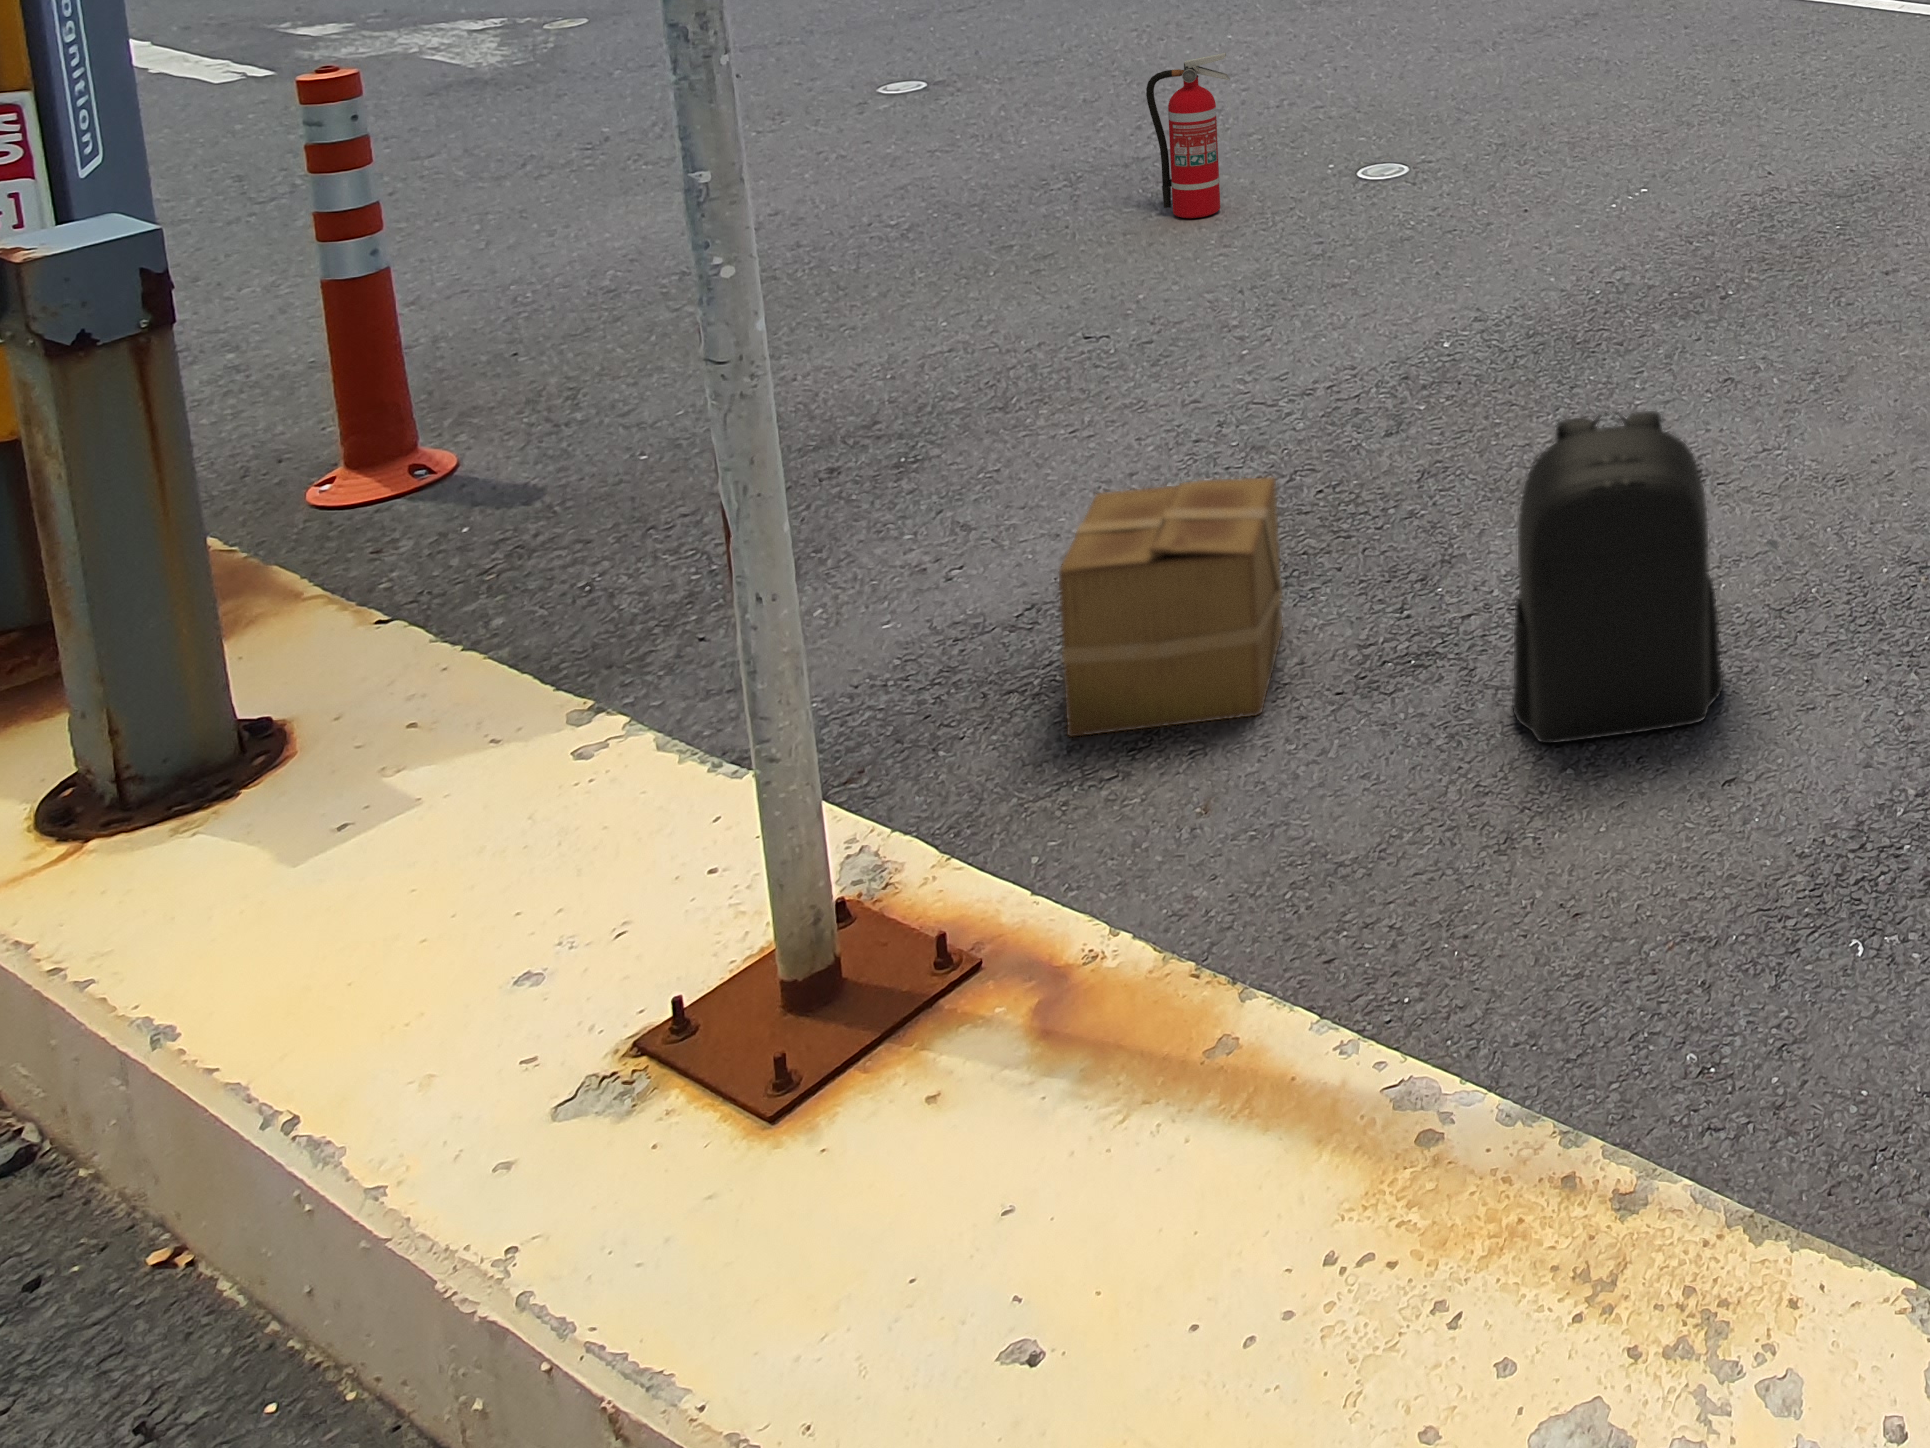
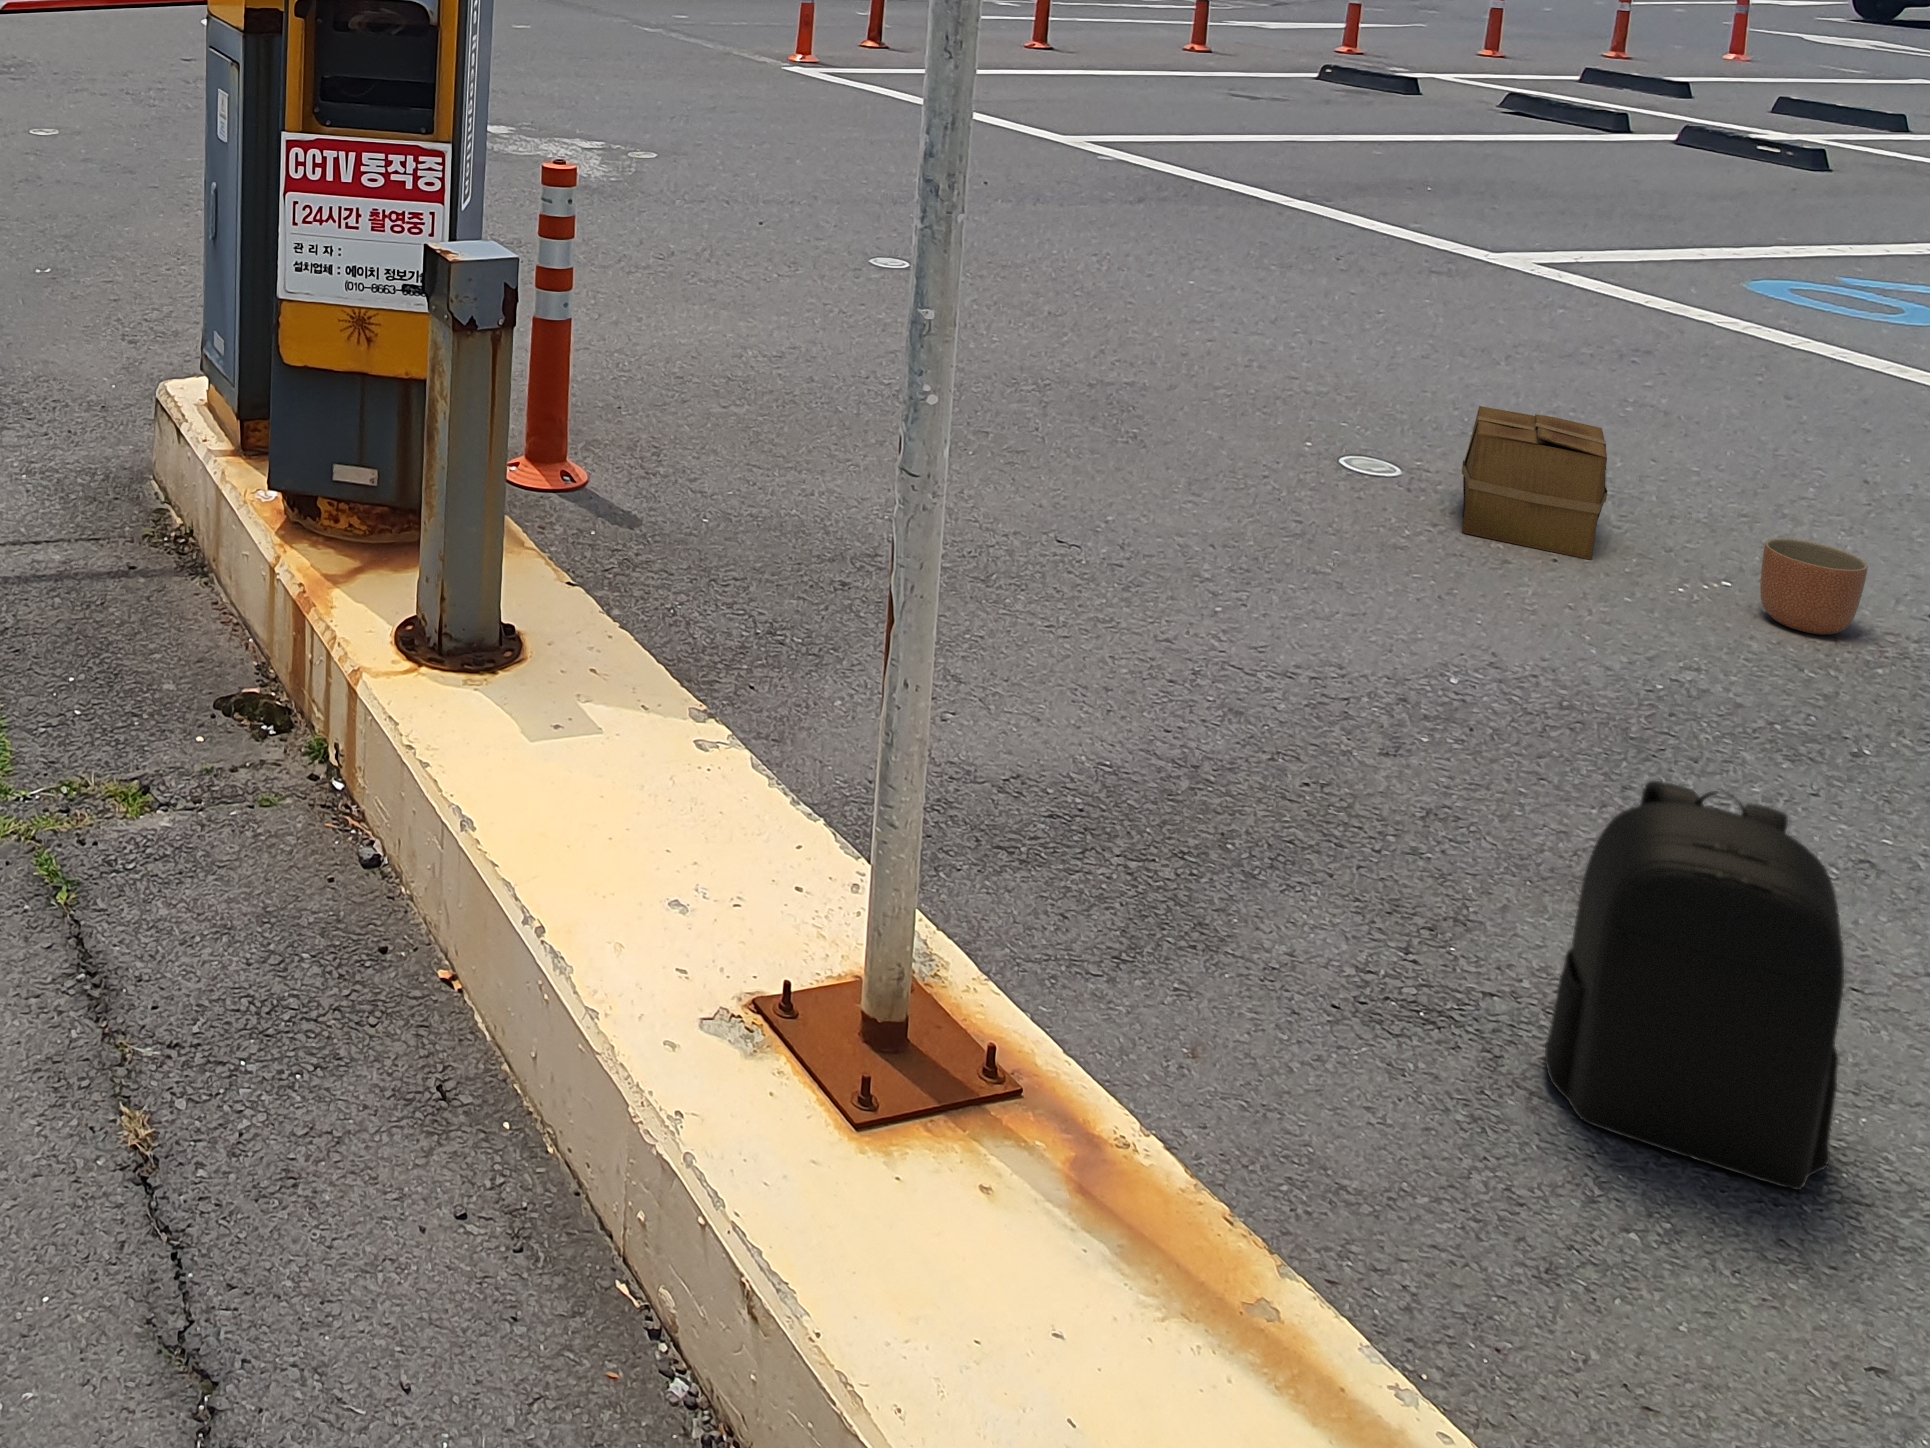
fire extinguisher: present [1146,53,1230,218] -> none [1136,283,1220,434]
planter: none [1698,168,1769,245] -> present [1760,538,1868,635]
cardboard box: present [1059,477,1283,736] -> present [1462,406,1607,559]

